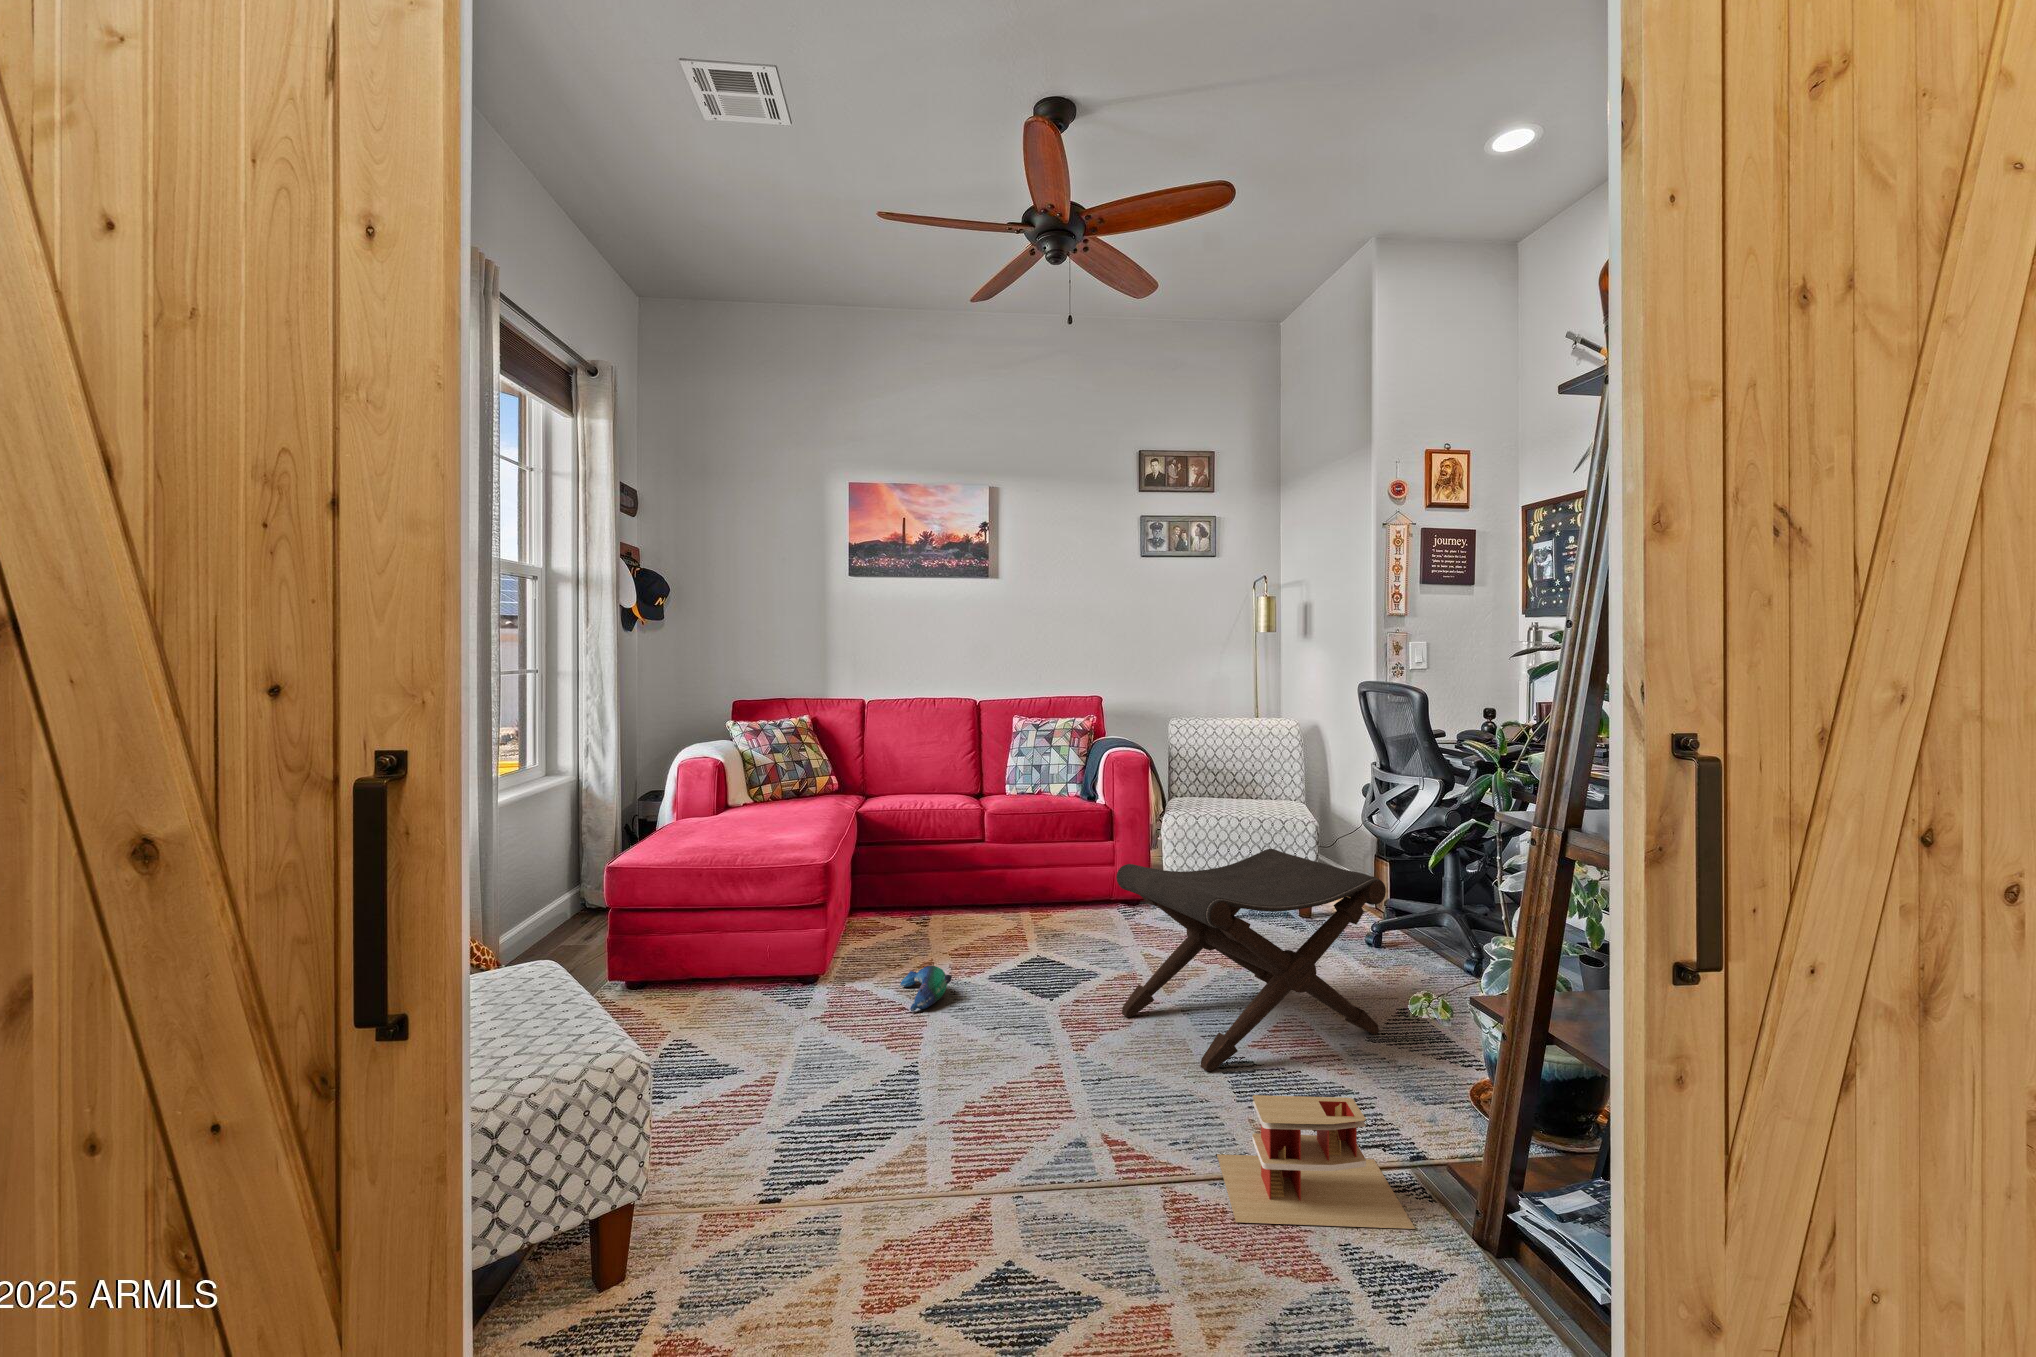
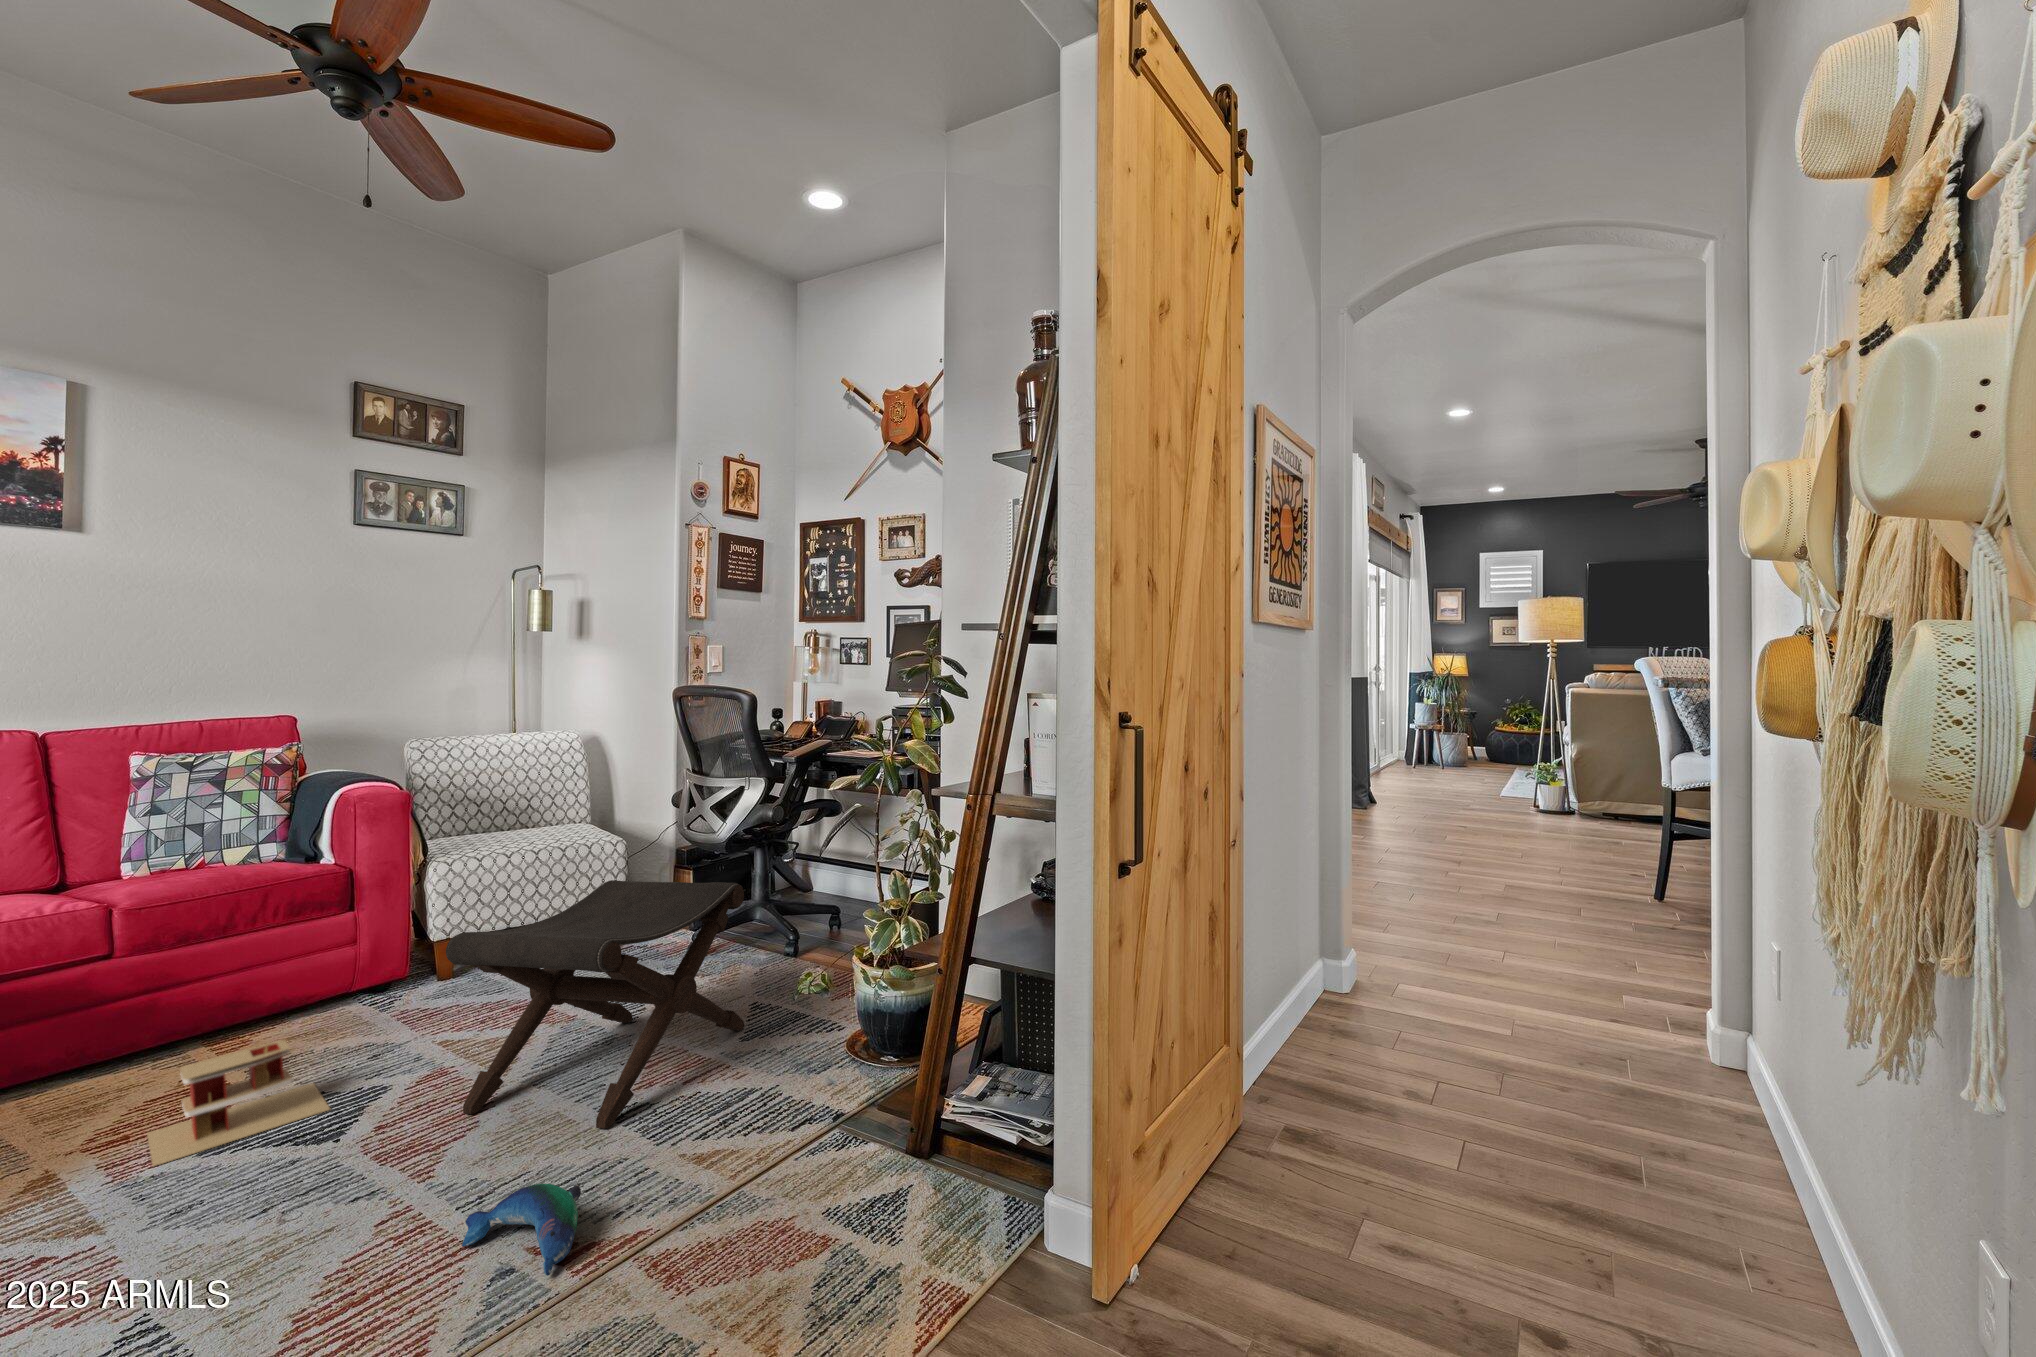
plush toy: present [900,966,952,1012] -> present [462,1184,581,1276]
toy house: present [1217,1095,1415,1229] -> present [147,1040,330,1167]

